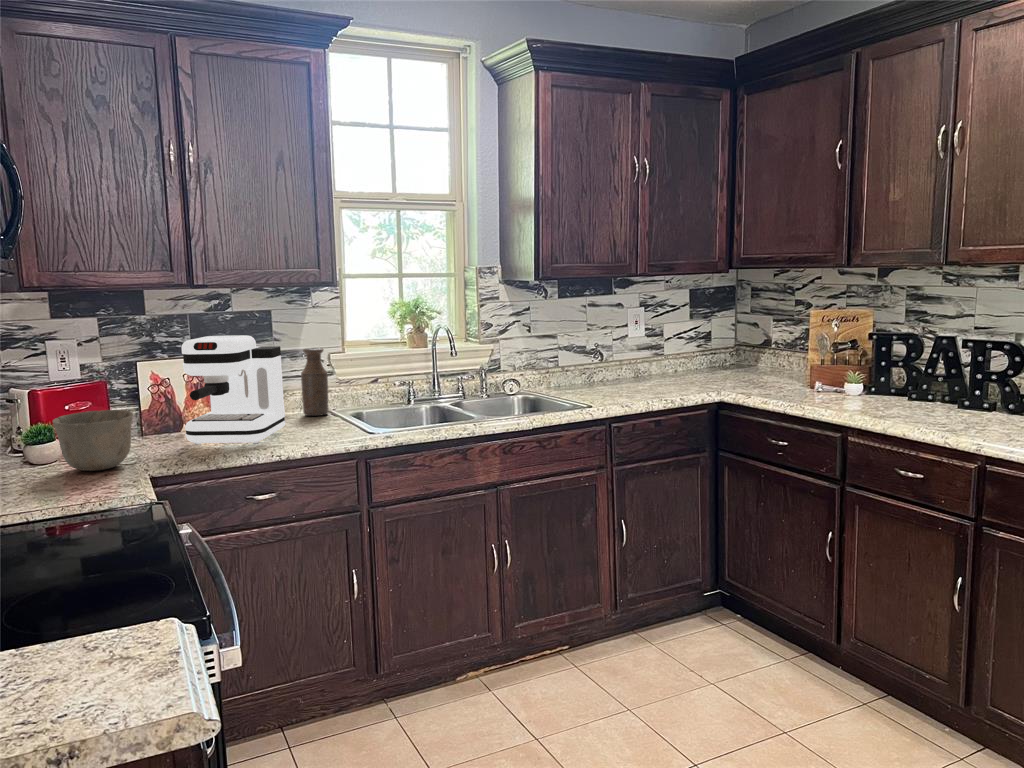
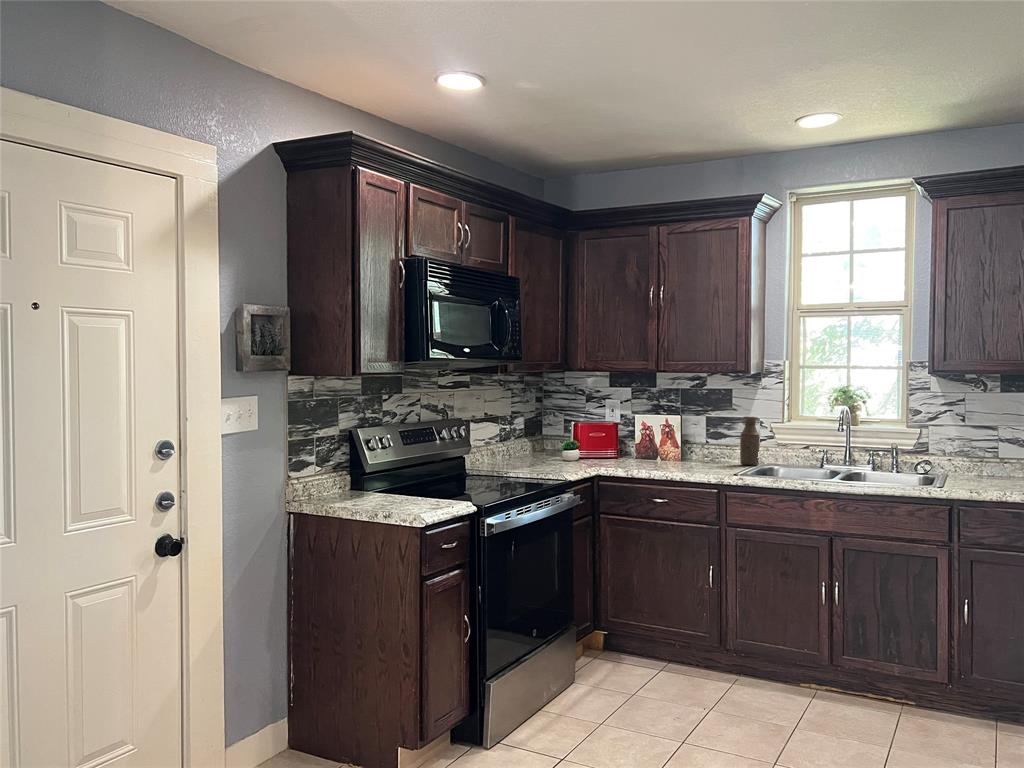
coffee maker: present [182,335,285,444] -> none [631,401,703,468]
ceramic bowl: present [53,410,133,471] -> none [560,434,599,465]

